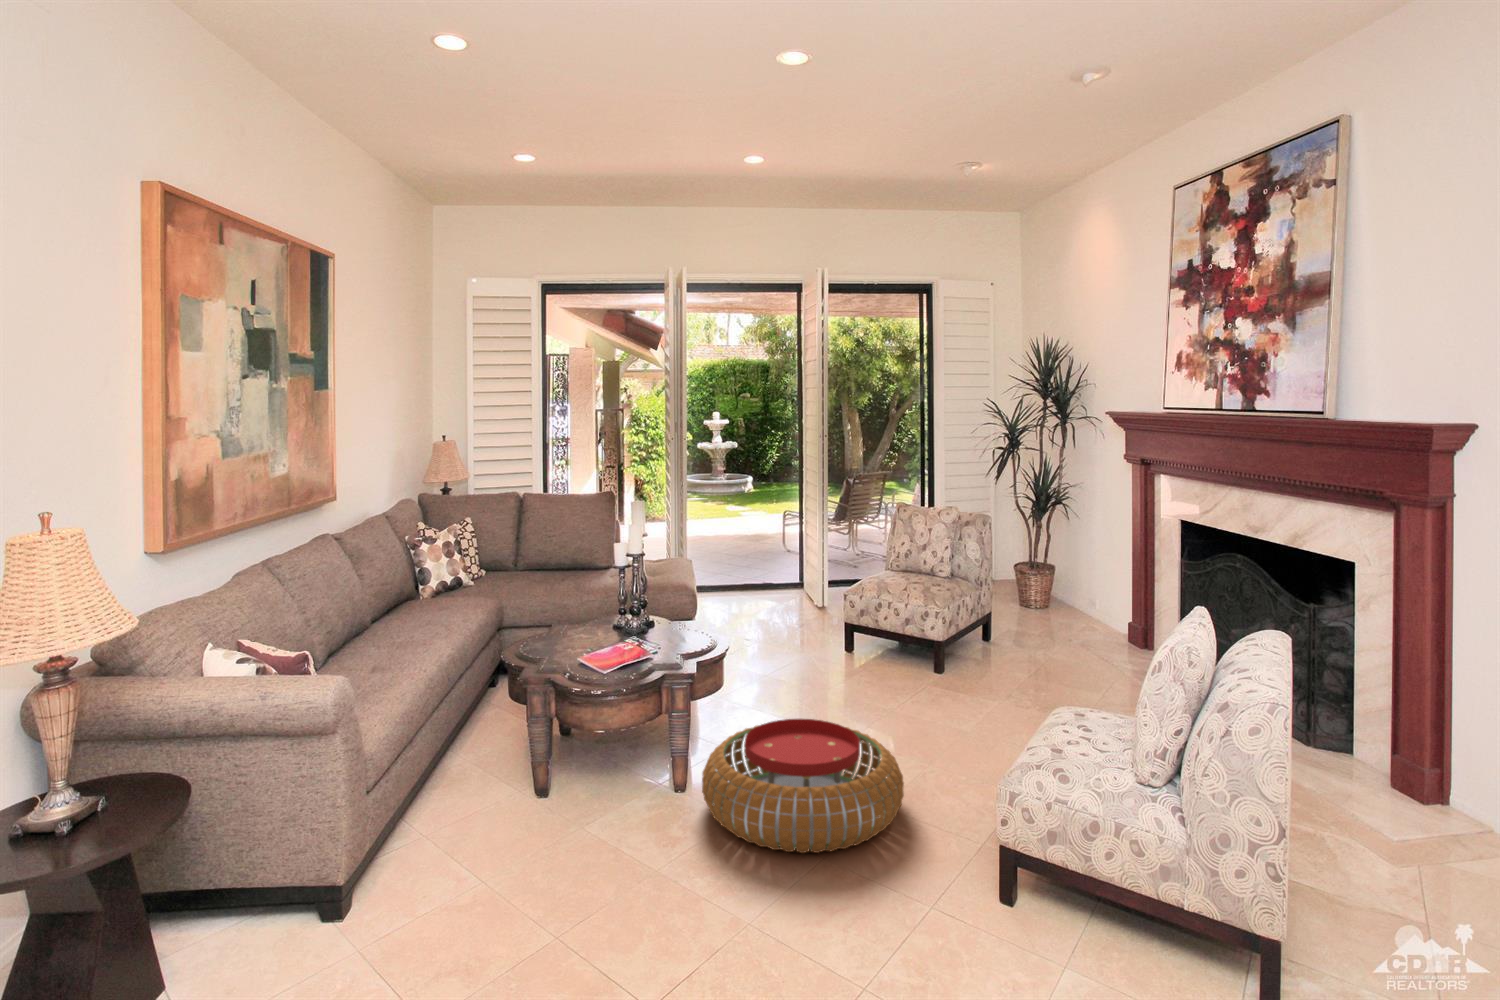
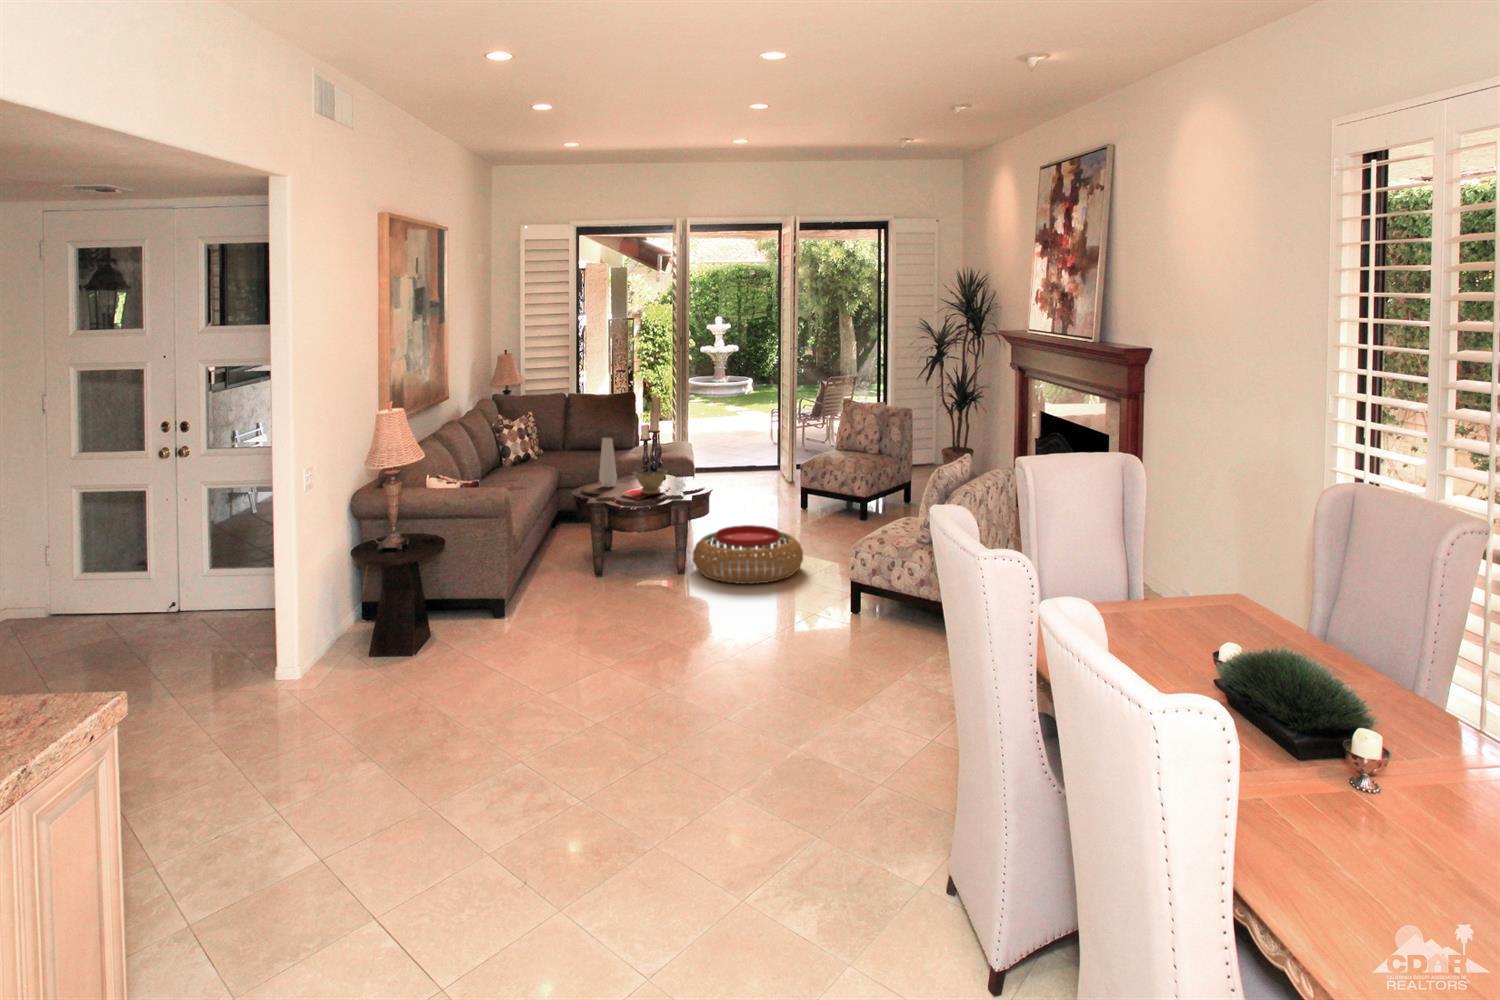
vase: none [543,563,574,646] -> present [599,438,617,487]
bowl: none [597,617,657,663] -> present [633,470,667,494]

